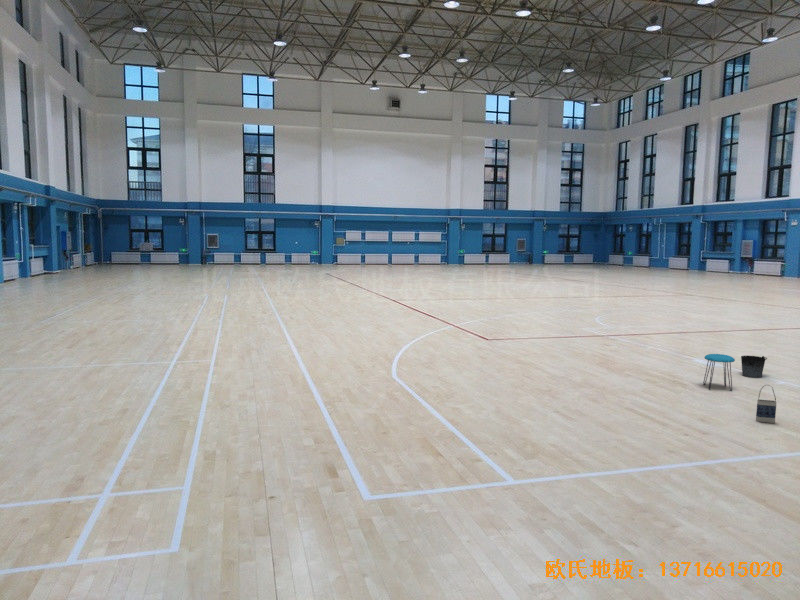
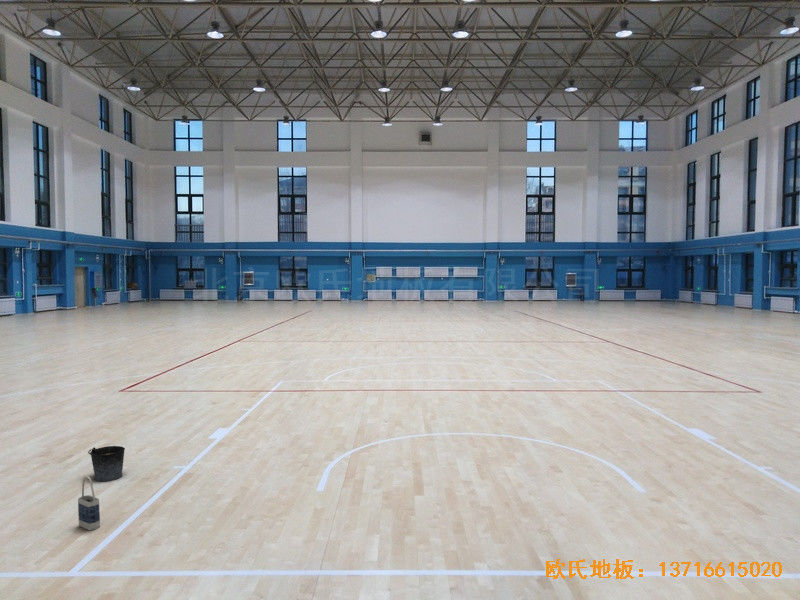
stool: present [703,354,735,391] -> none [195,425,235,476]
bucket: present [741,356,767,378] -> present [88,446,125,481]

